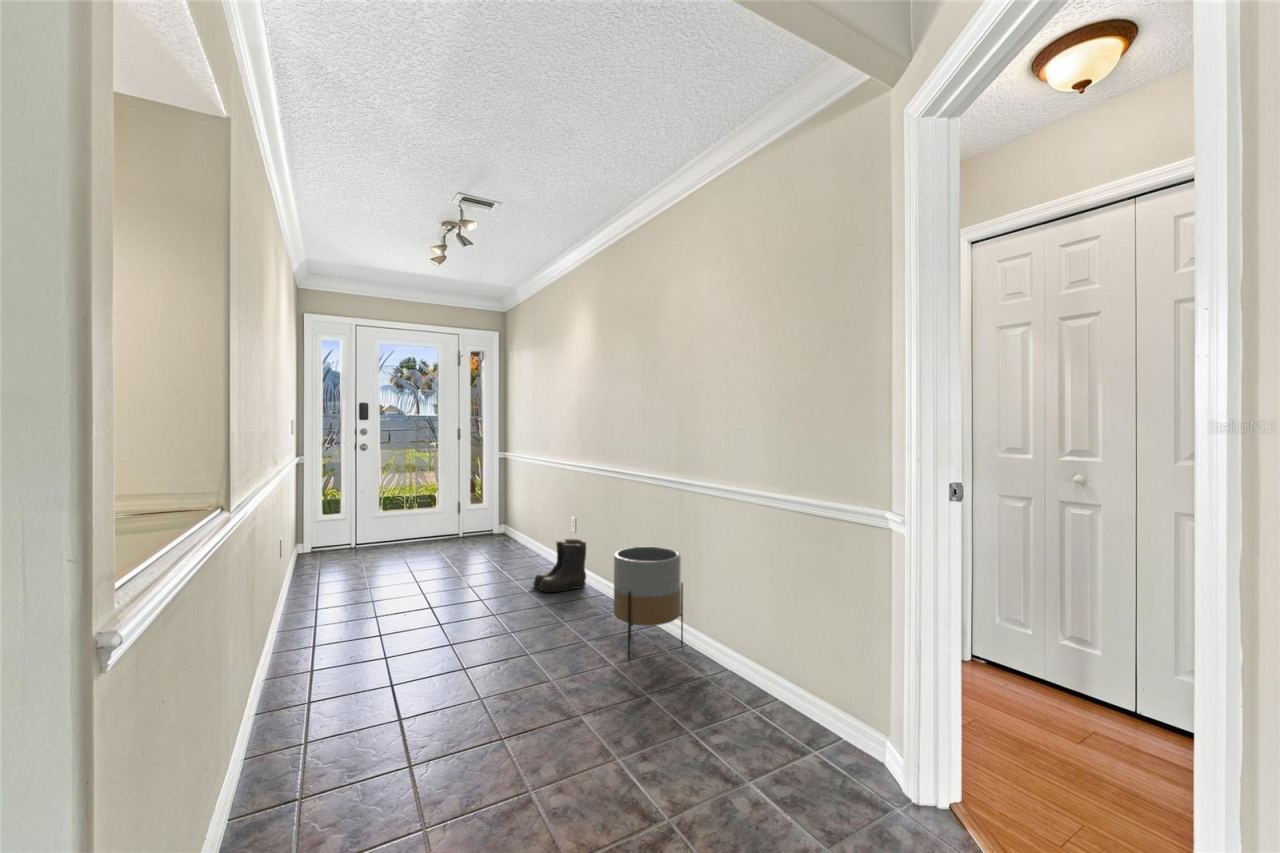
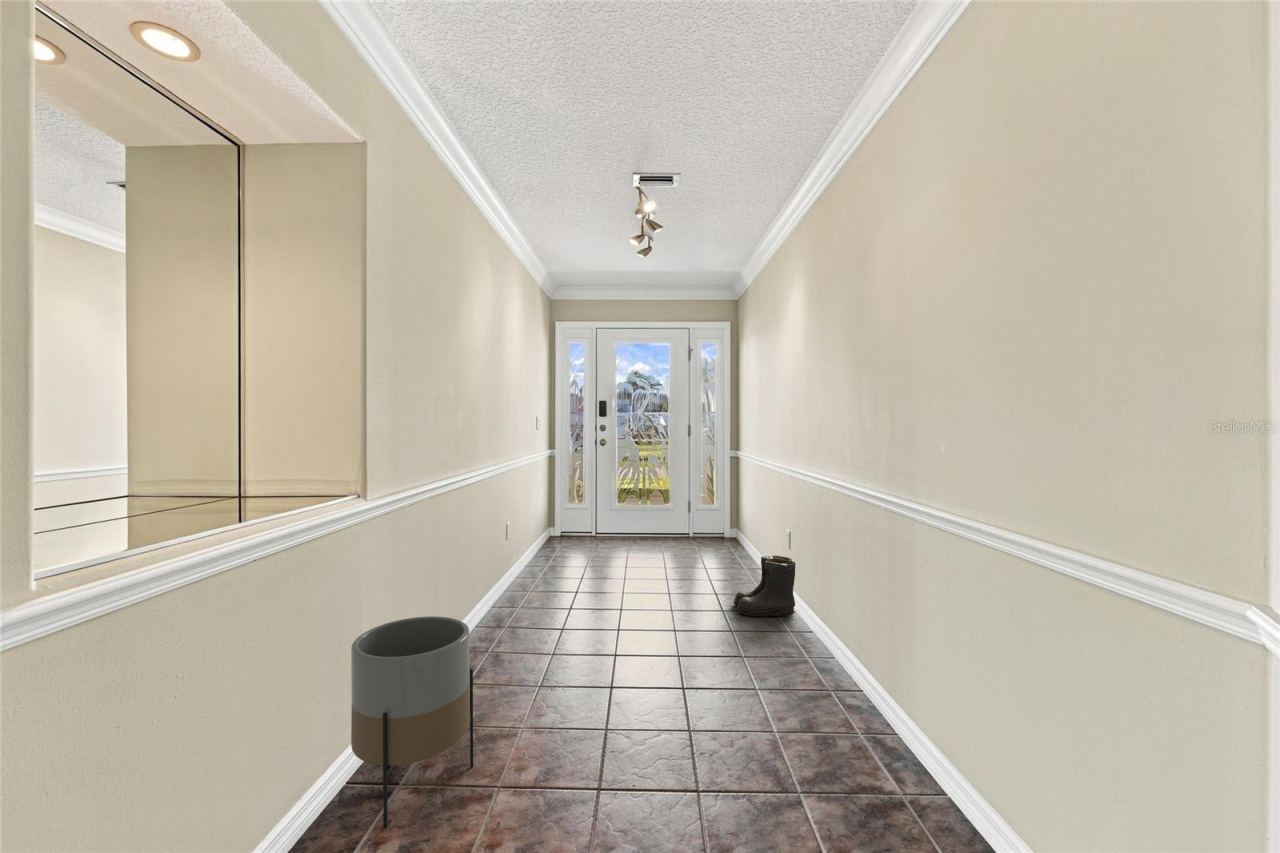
planter: present [614,547,683,659] -> present [351,616,473,828]

